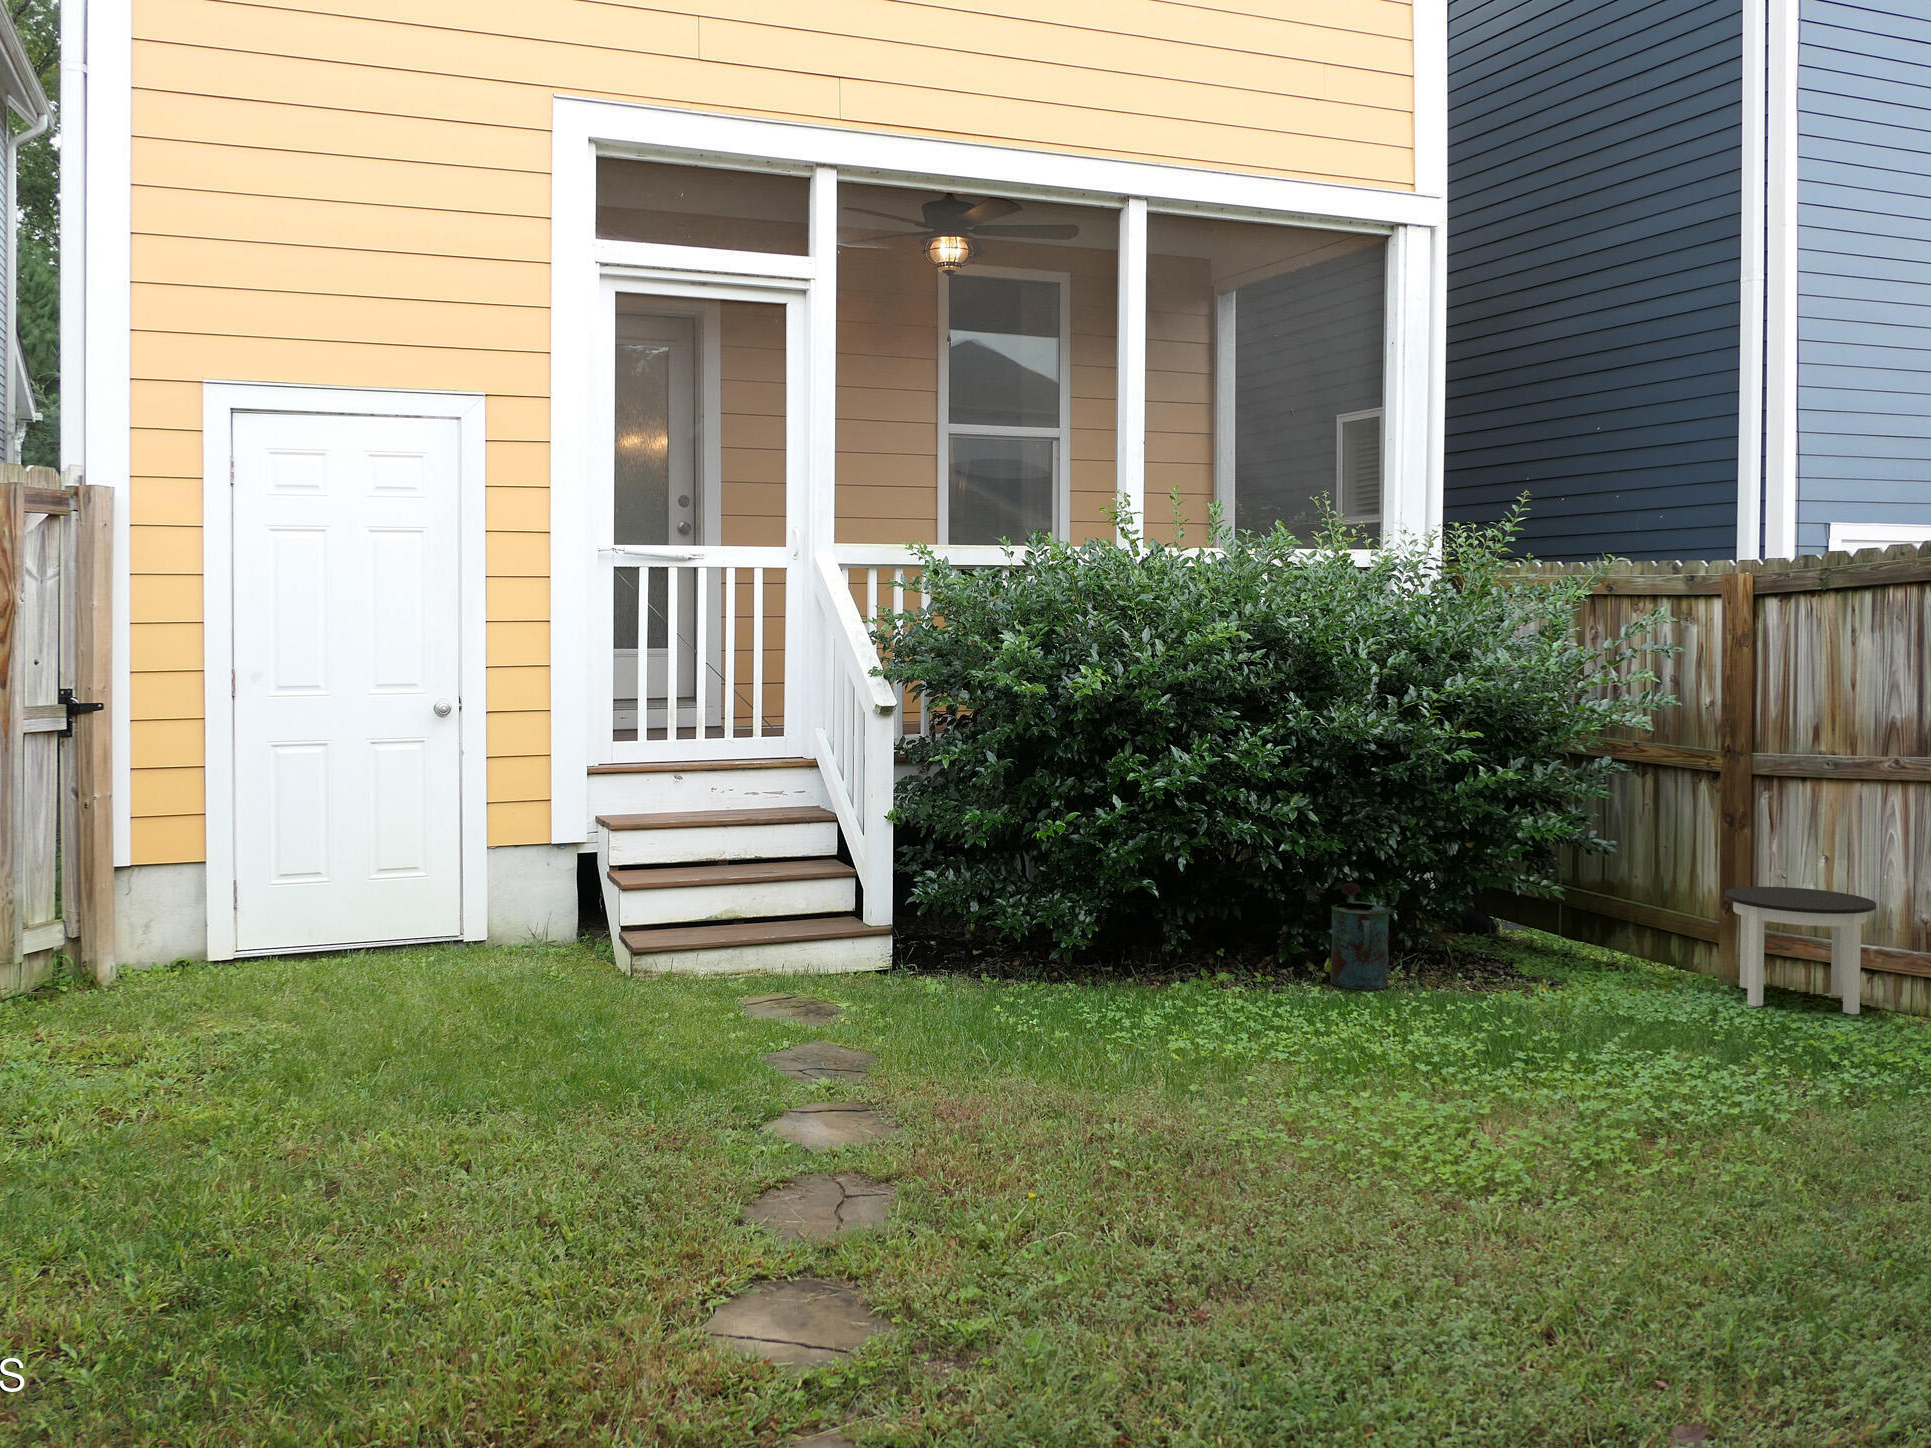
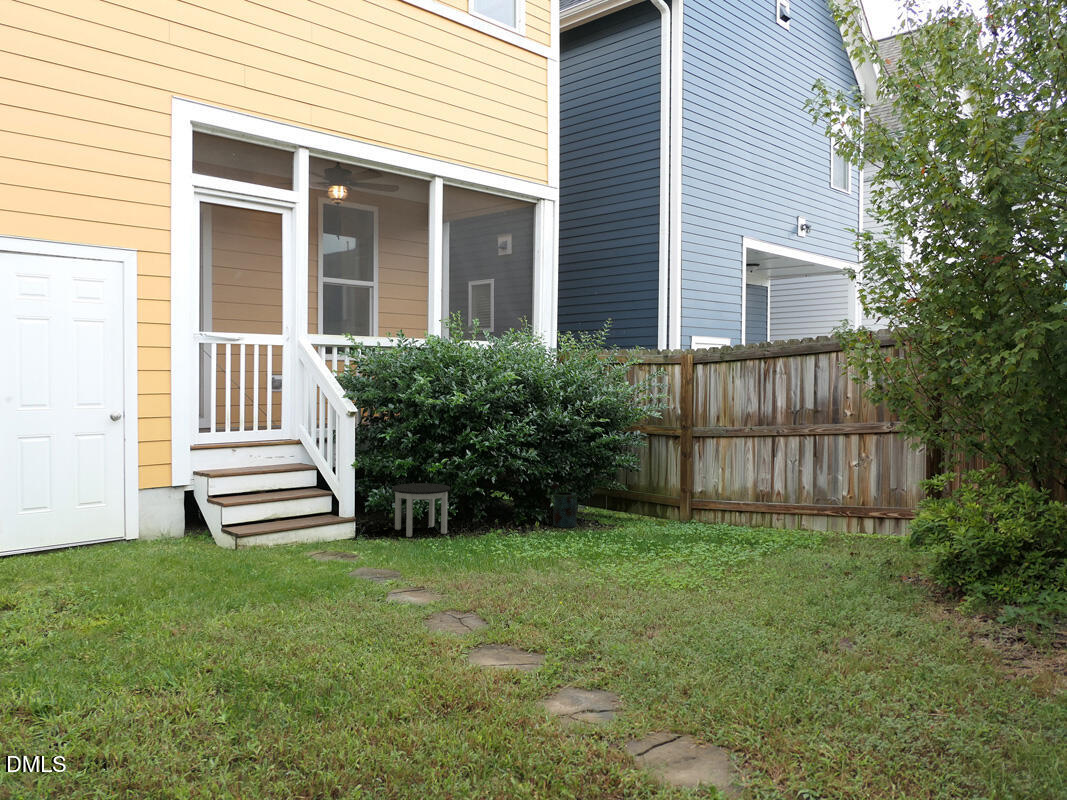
round table: present [1725,887,1876,1015] -> present [392,483,450,537]

